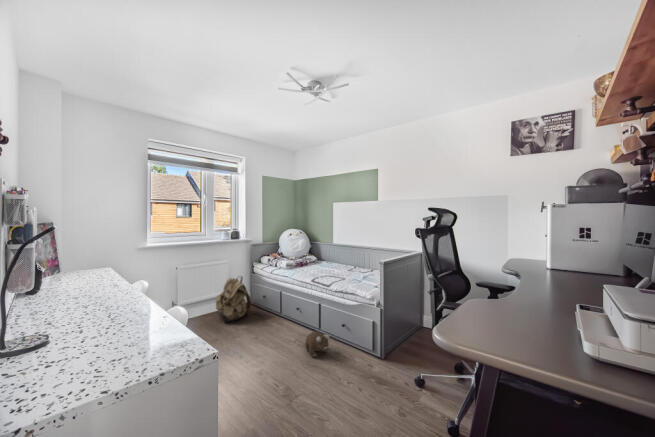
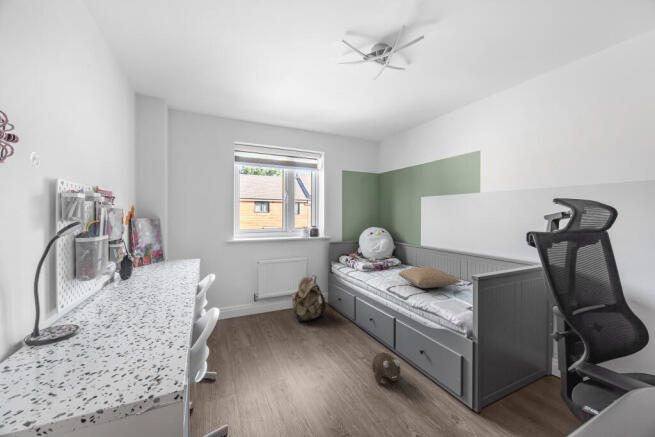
pillow: none [319,260,367,276] -> present [398,267,461,288]

